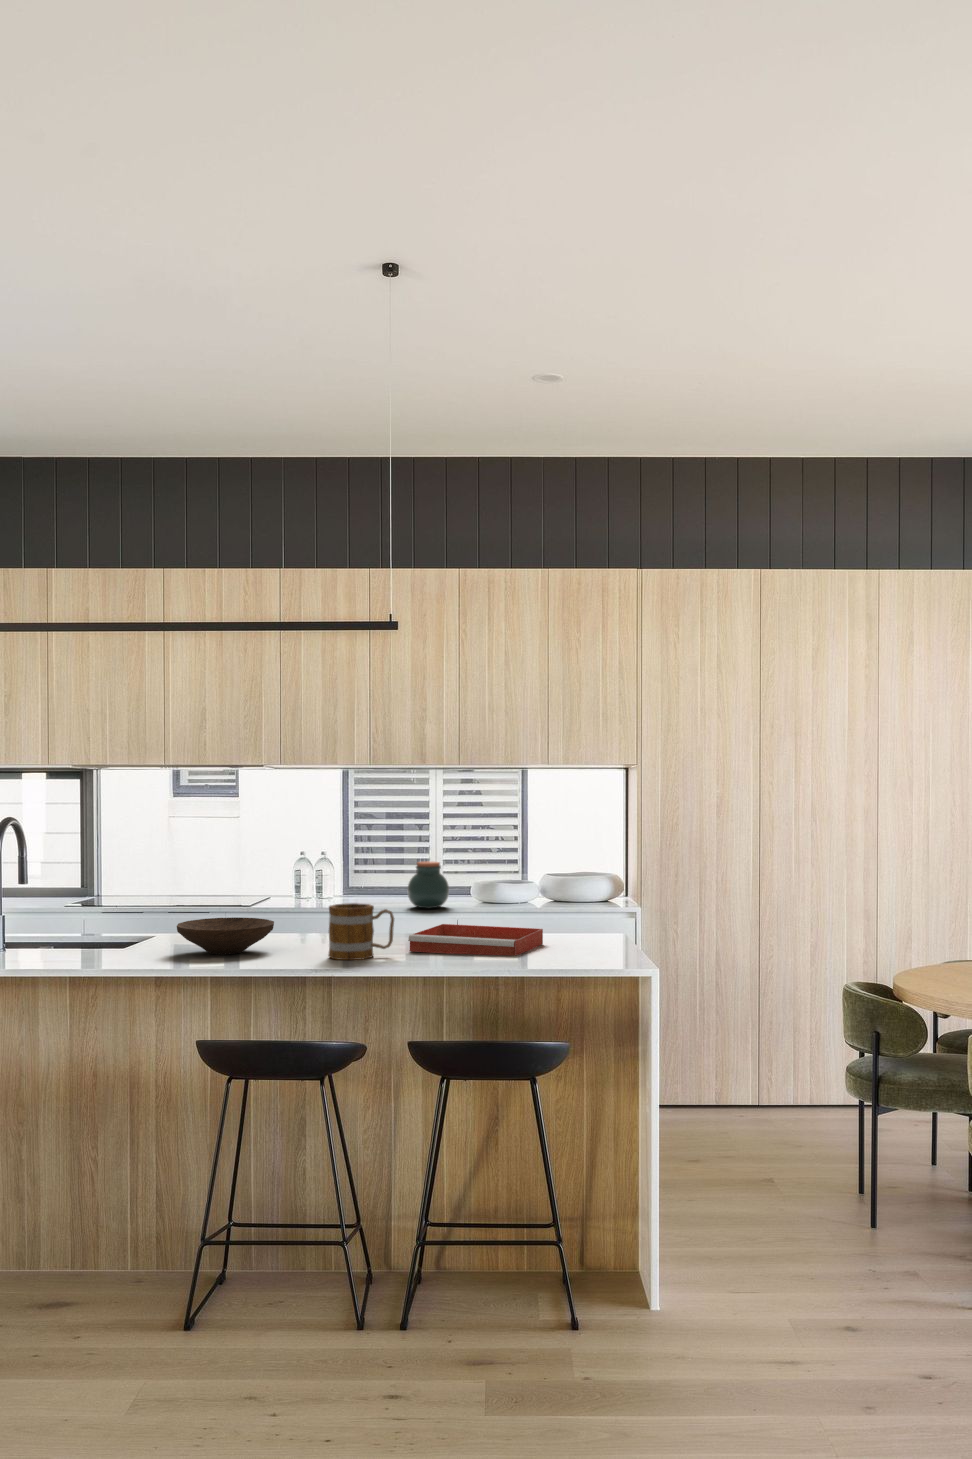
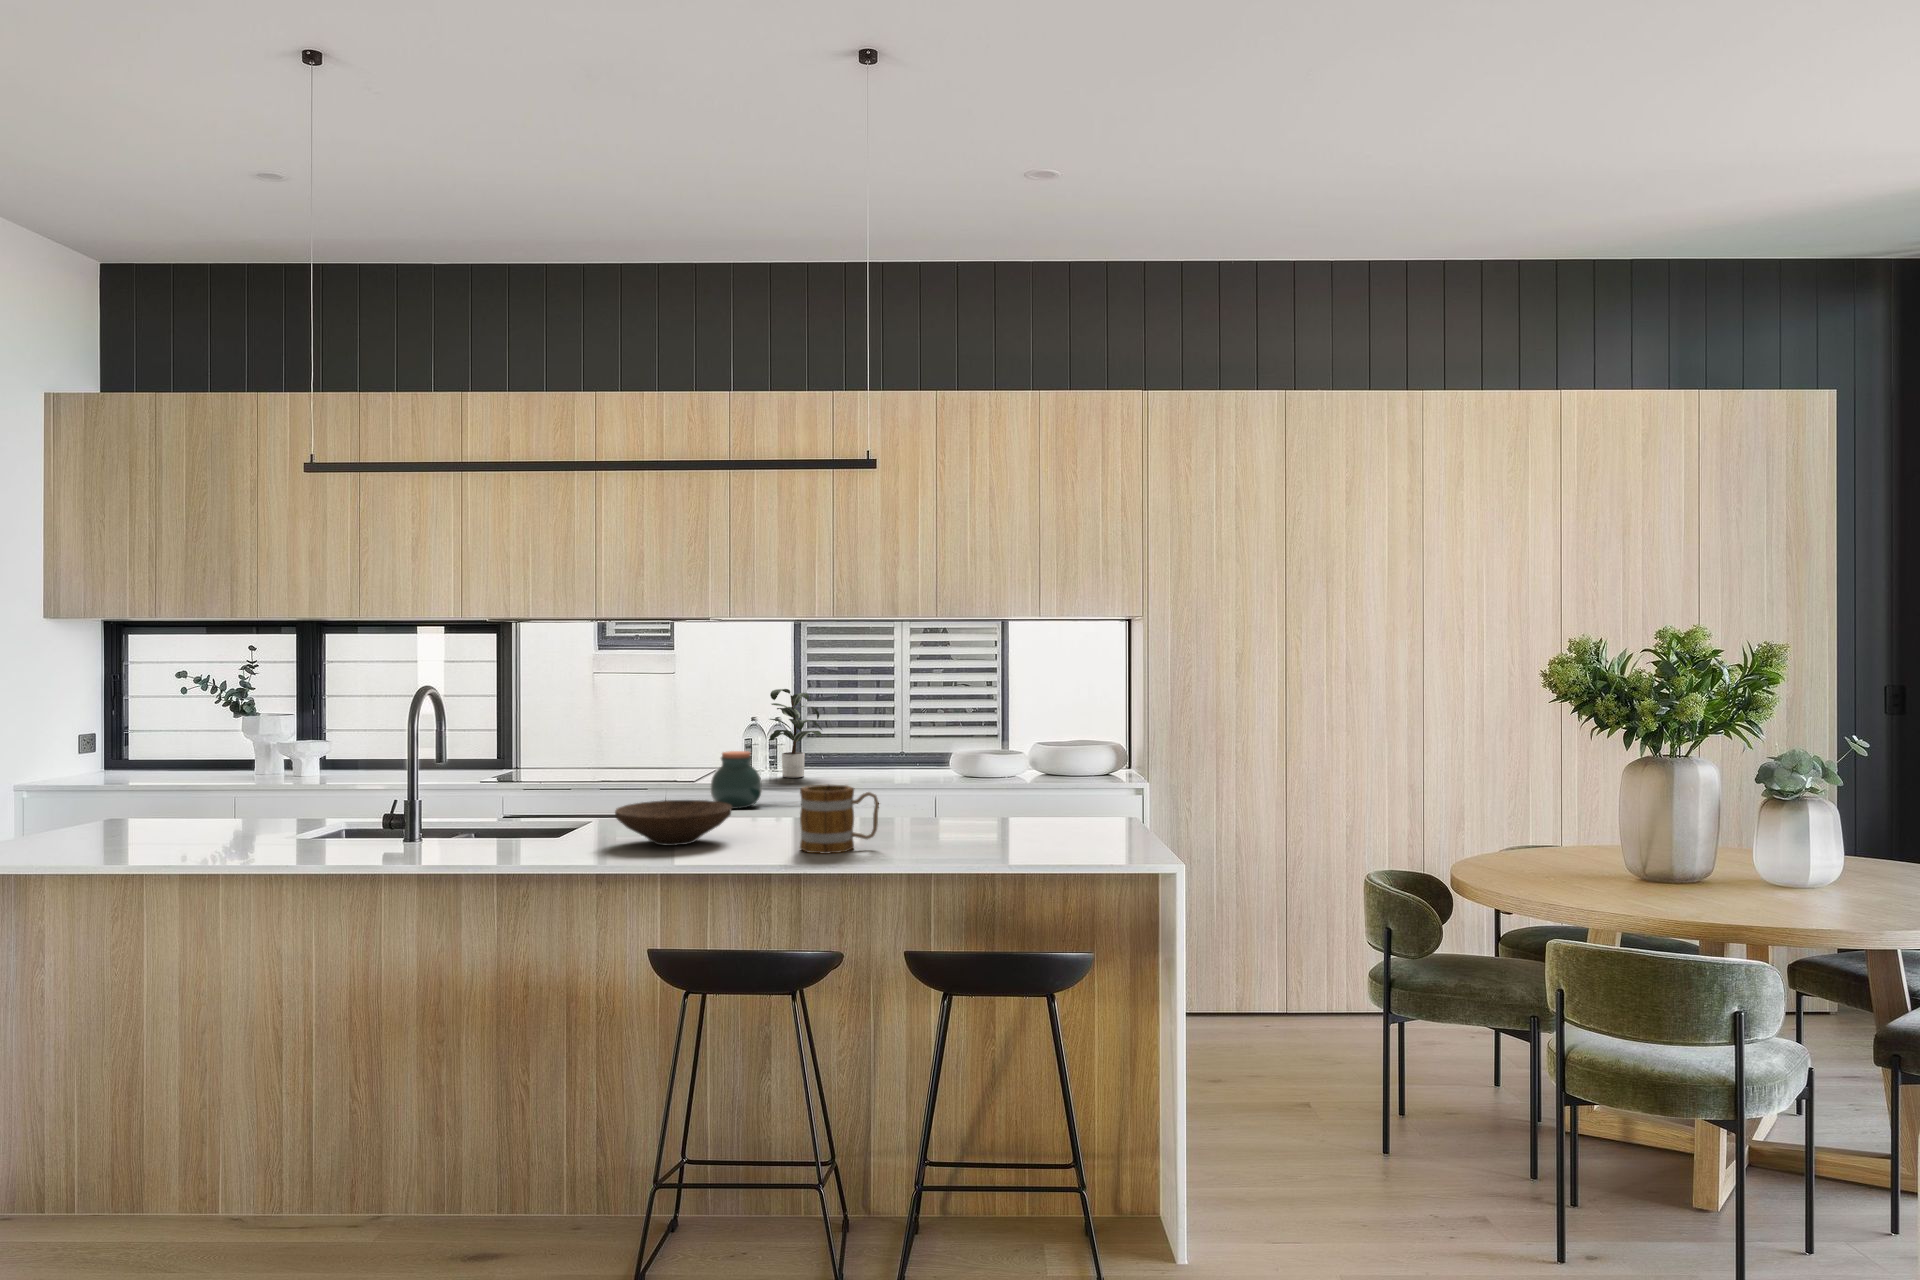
potted plant: none [309,828,377,905] -> present [770,689,822,778]
jar: present [408,862,449,908] -> present [711,751,762,809]
tray: present [408,924,543,955] -> none [894,806,1051,849]

